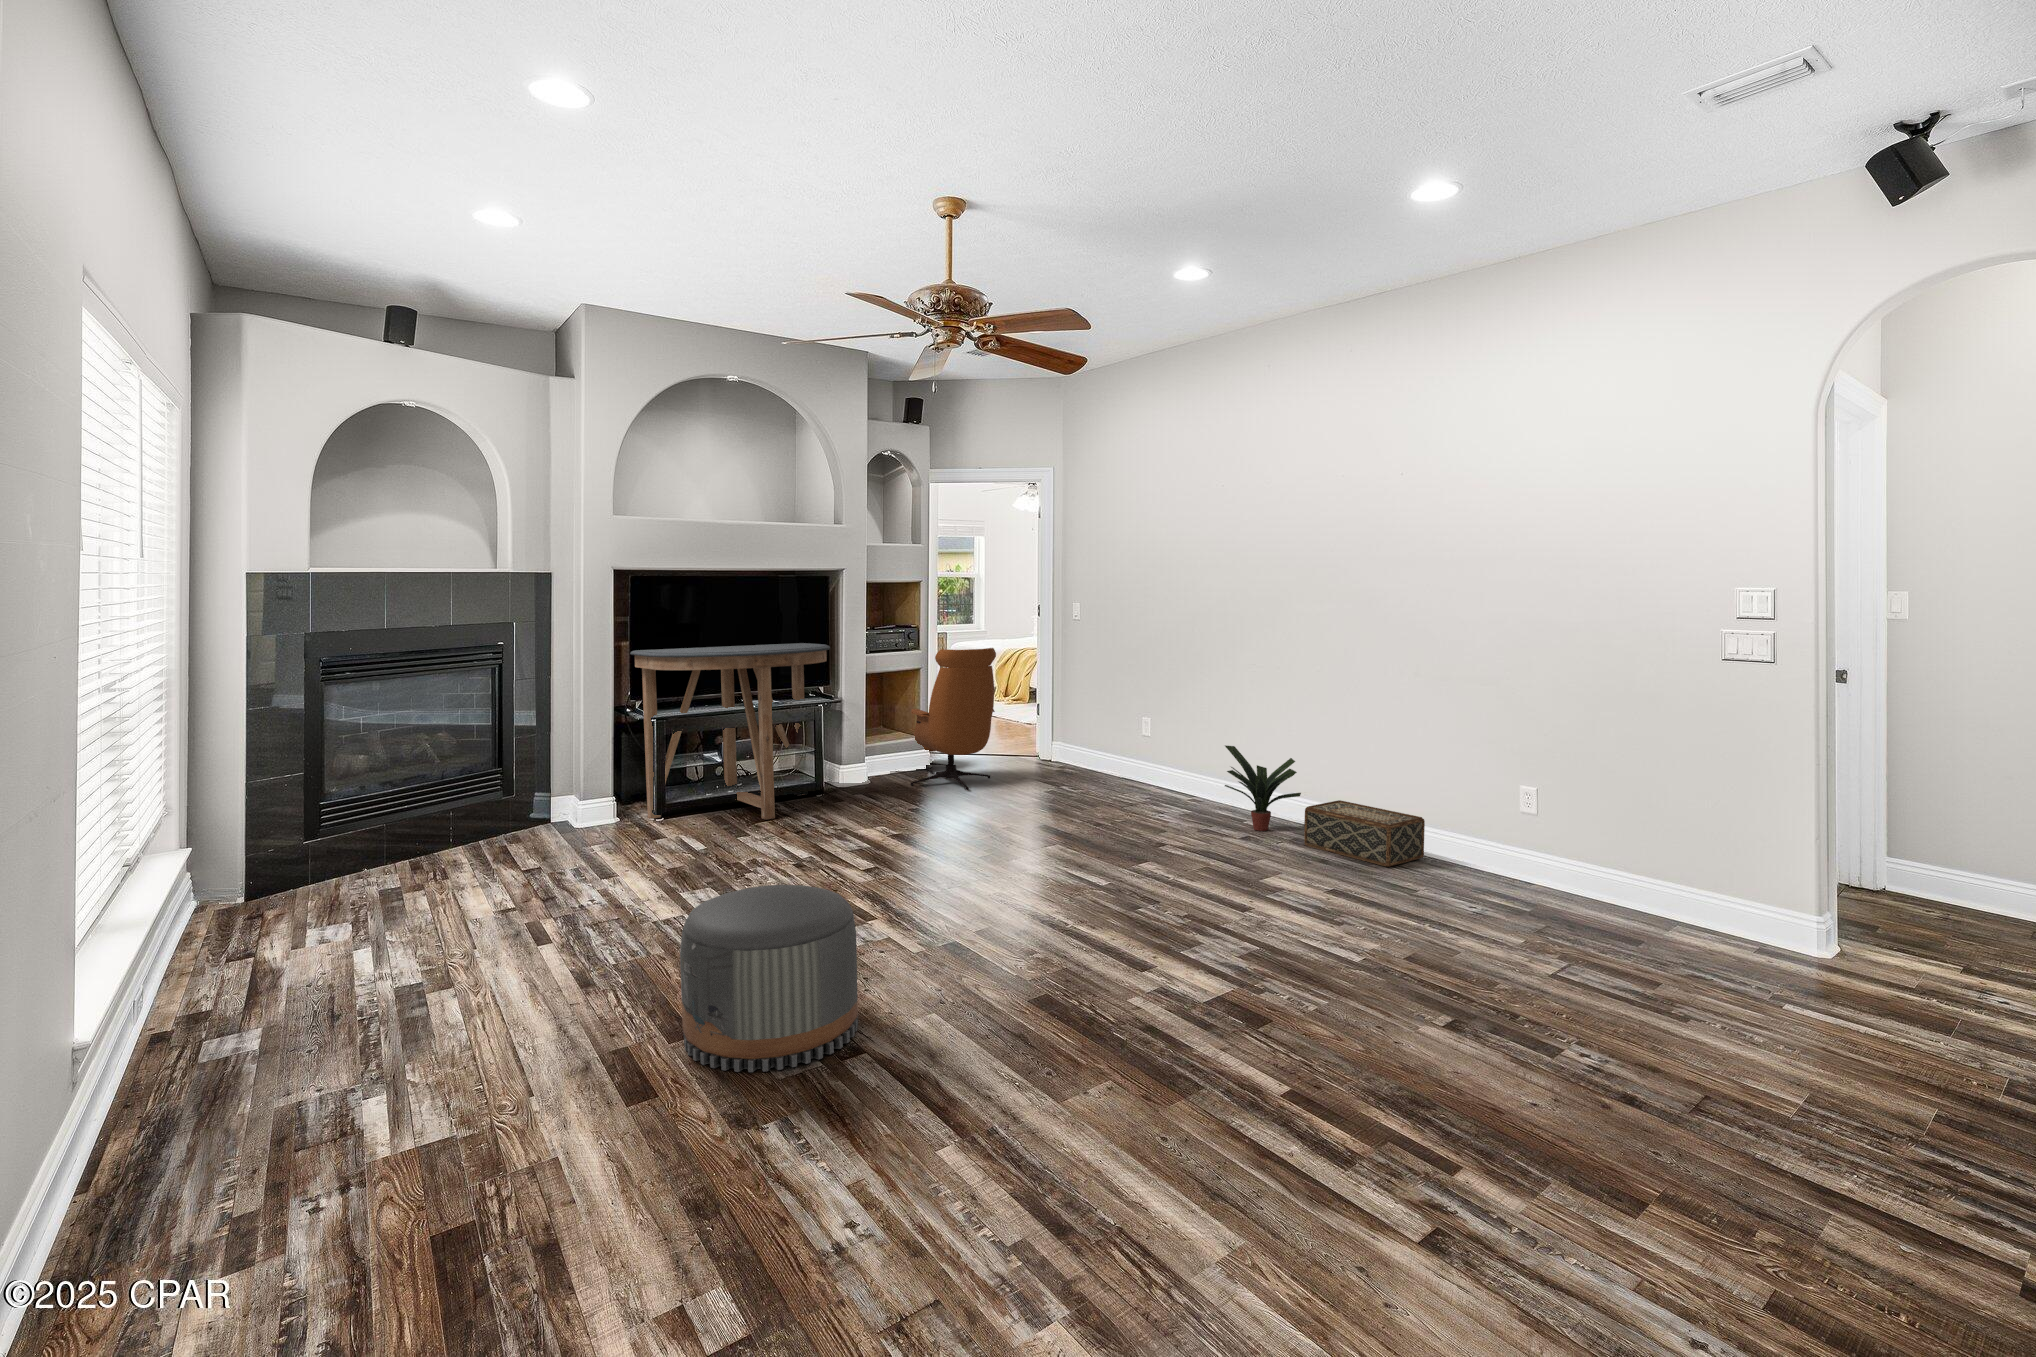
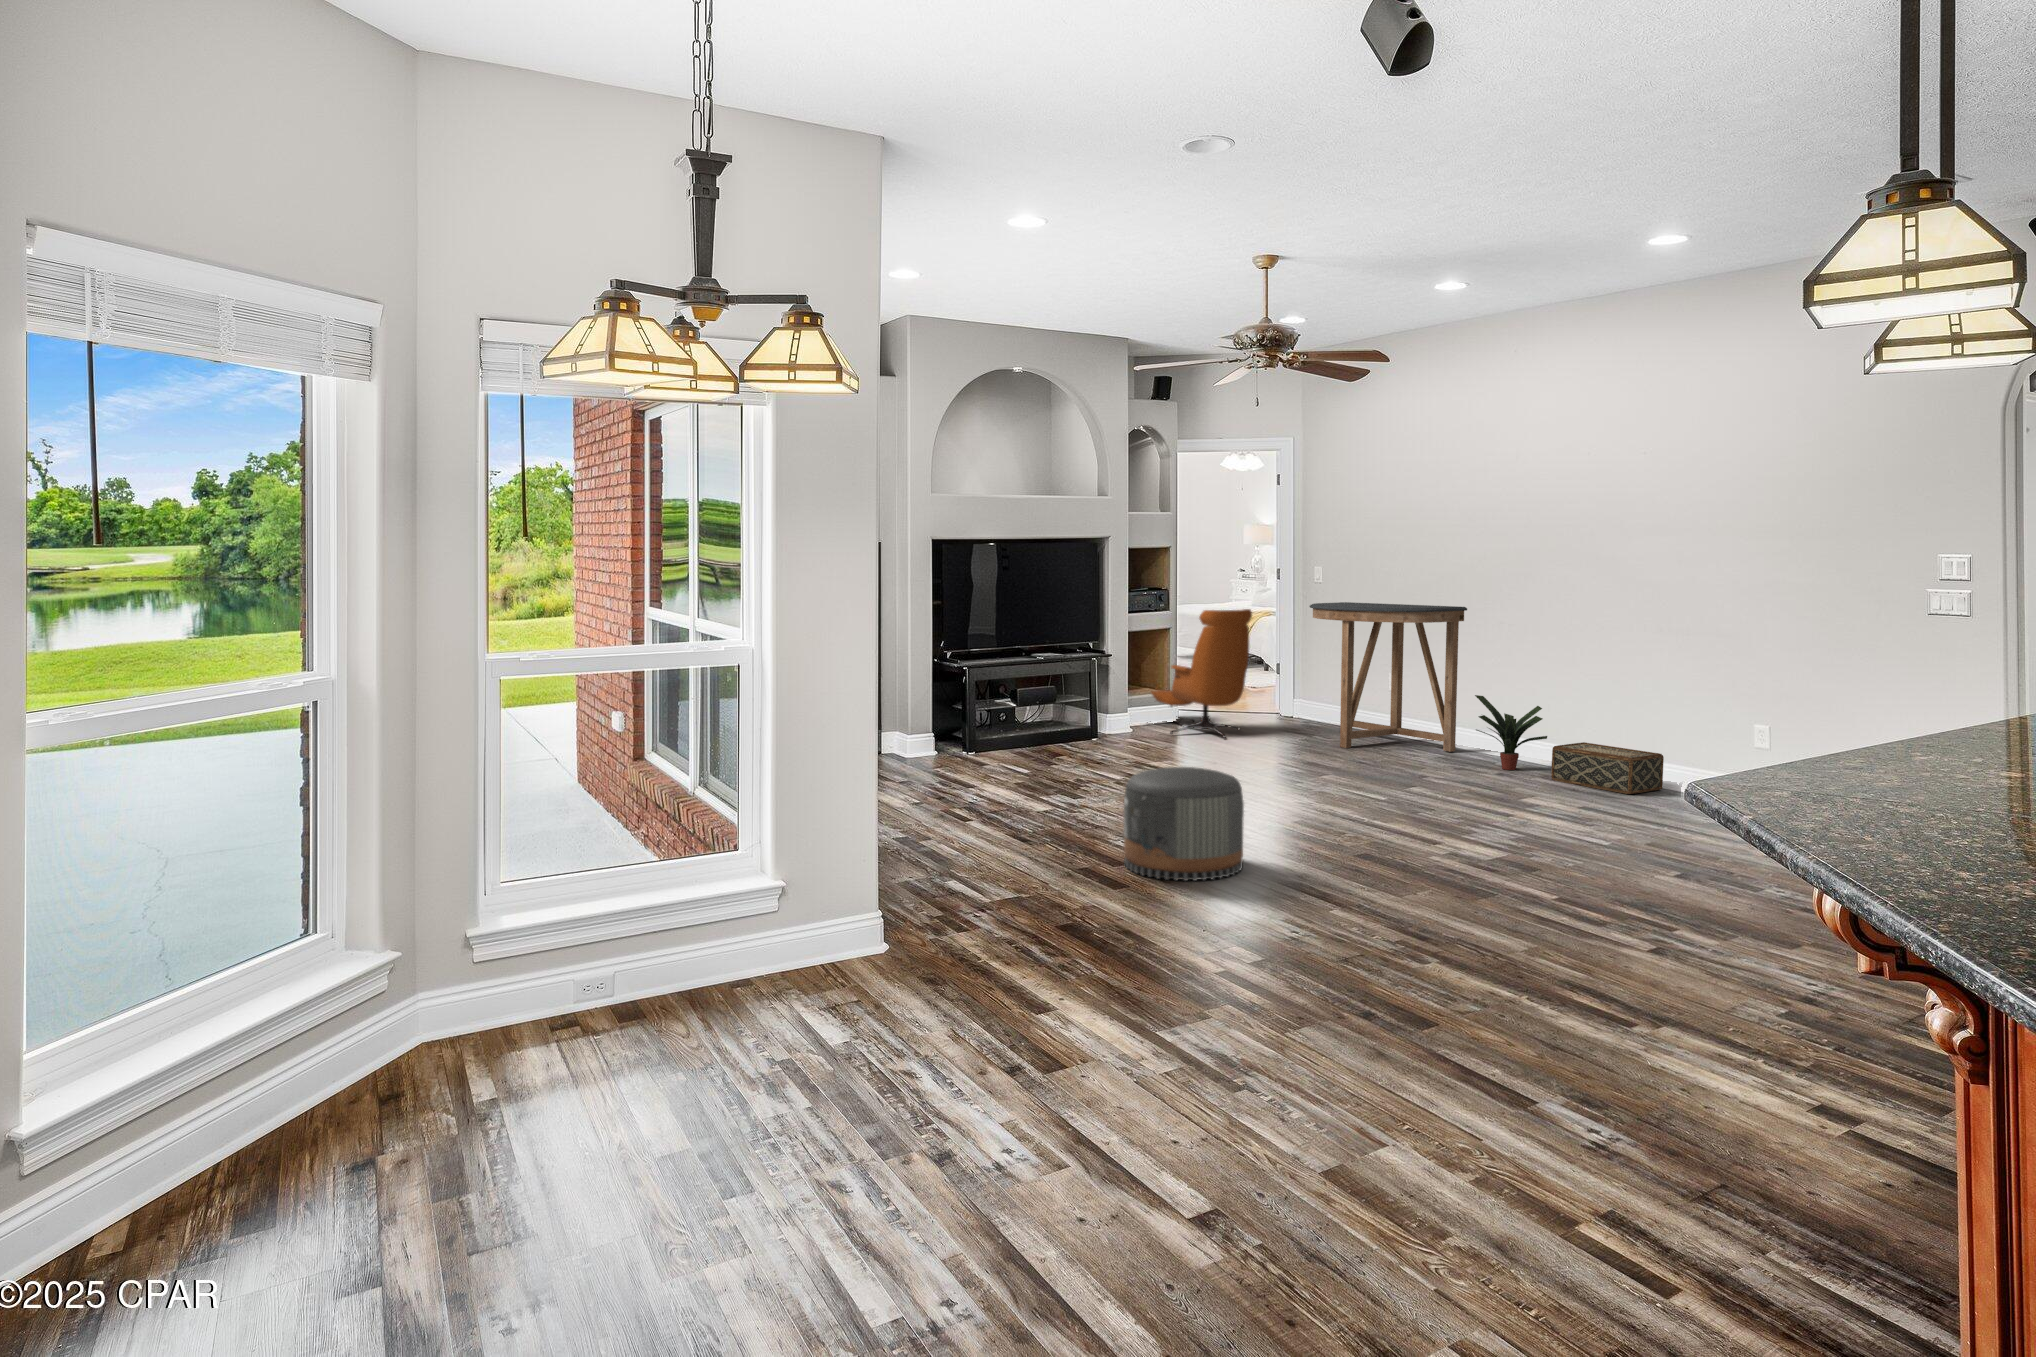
console table: present [630,643,830,820] -> present [1310,602,1467,752]

